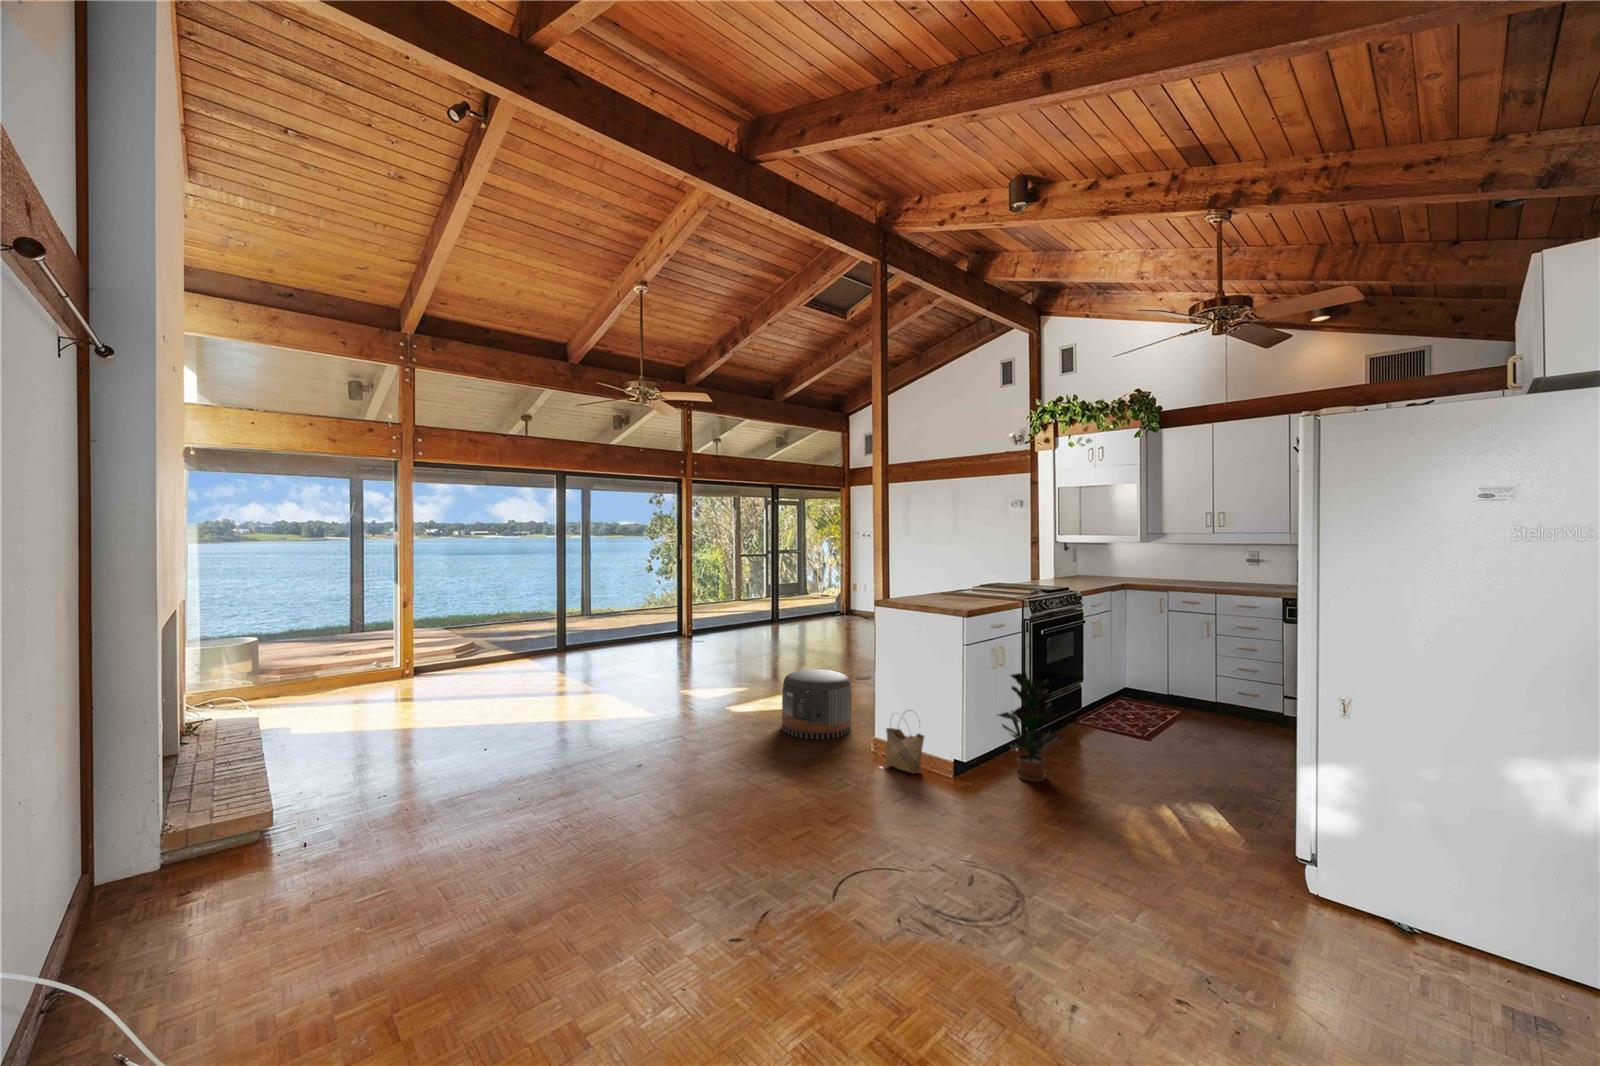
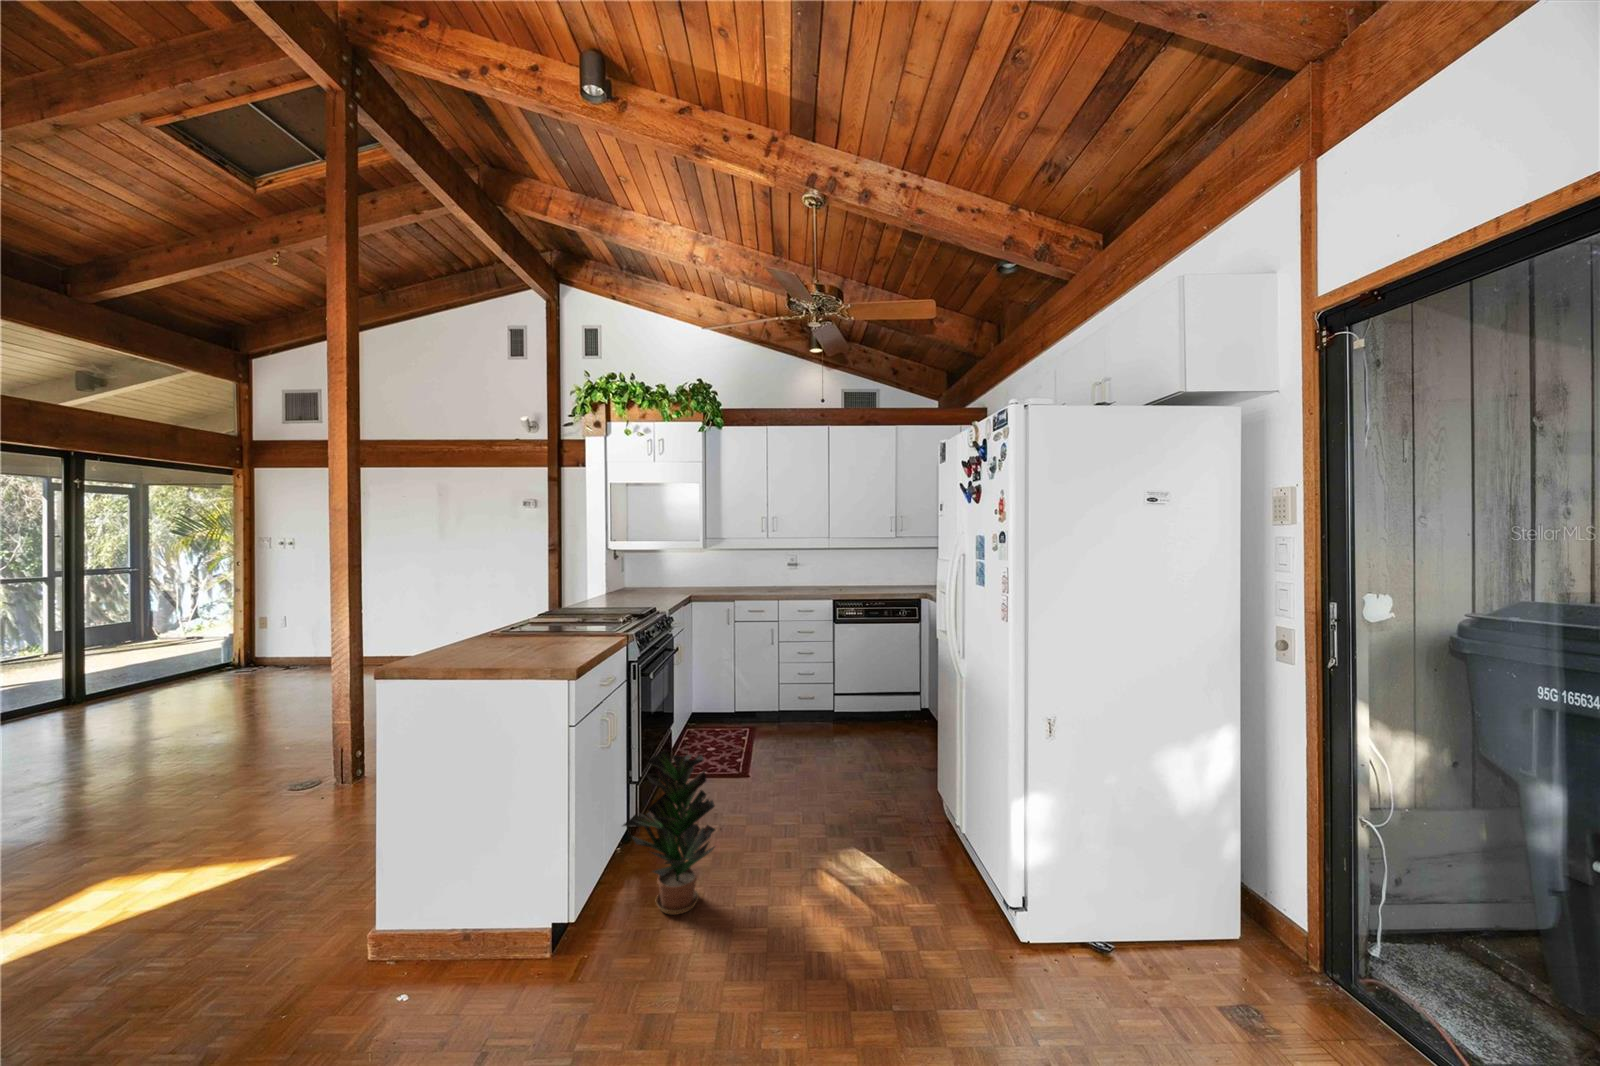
pouf: present [782,669,851,739] -> none [121,818,319,1010]
woven basket: present [885,728,924,773] -> none [427,870,514,998]

